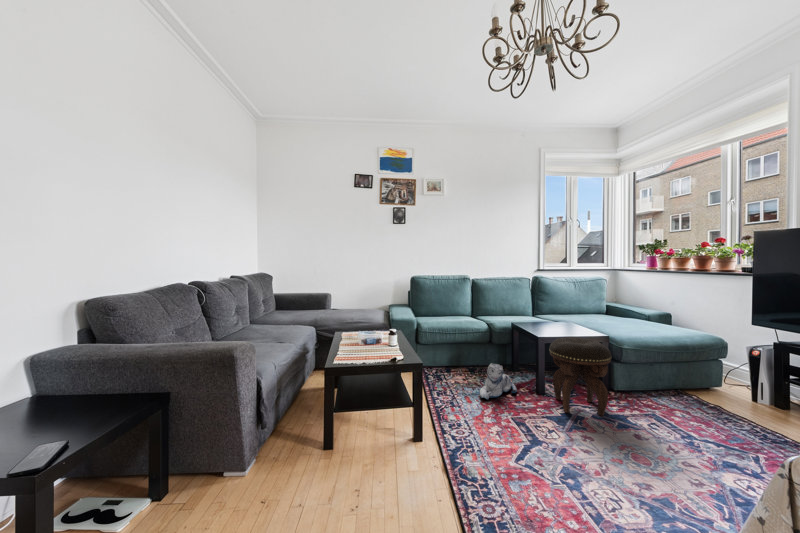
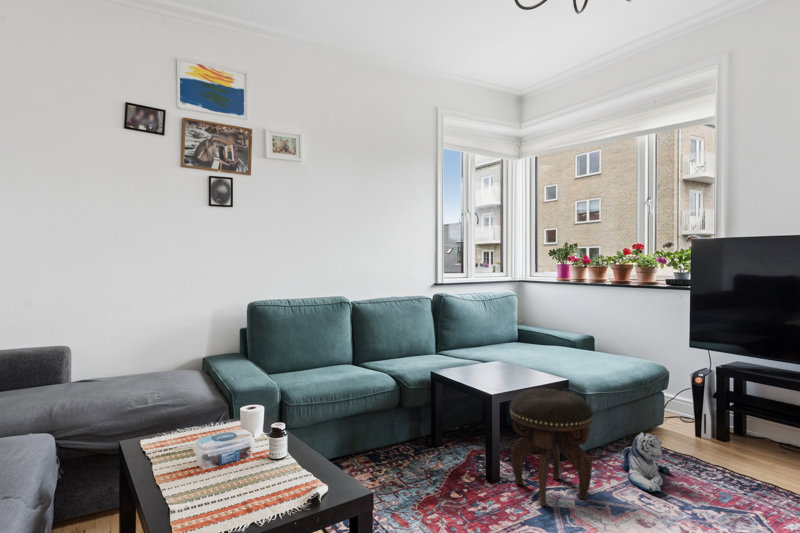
plush toy: present [480,363,517,399] -> present [621,433,670,492]

